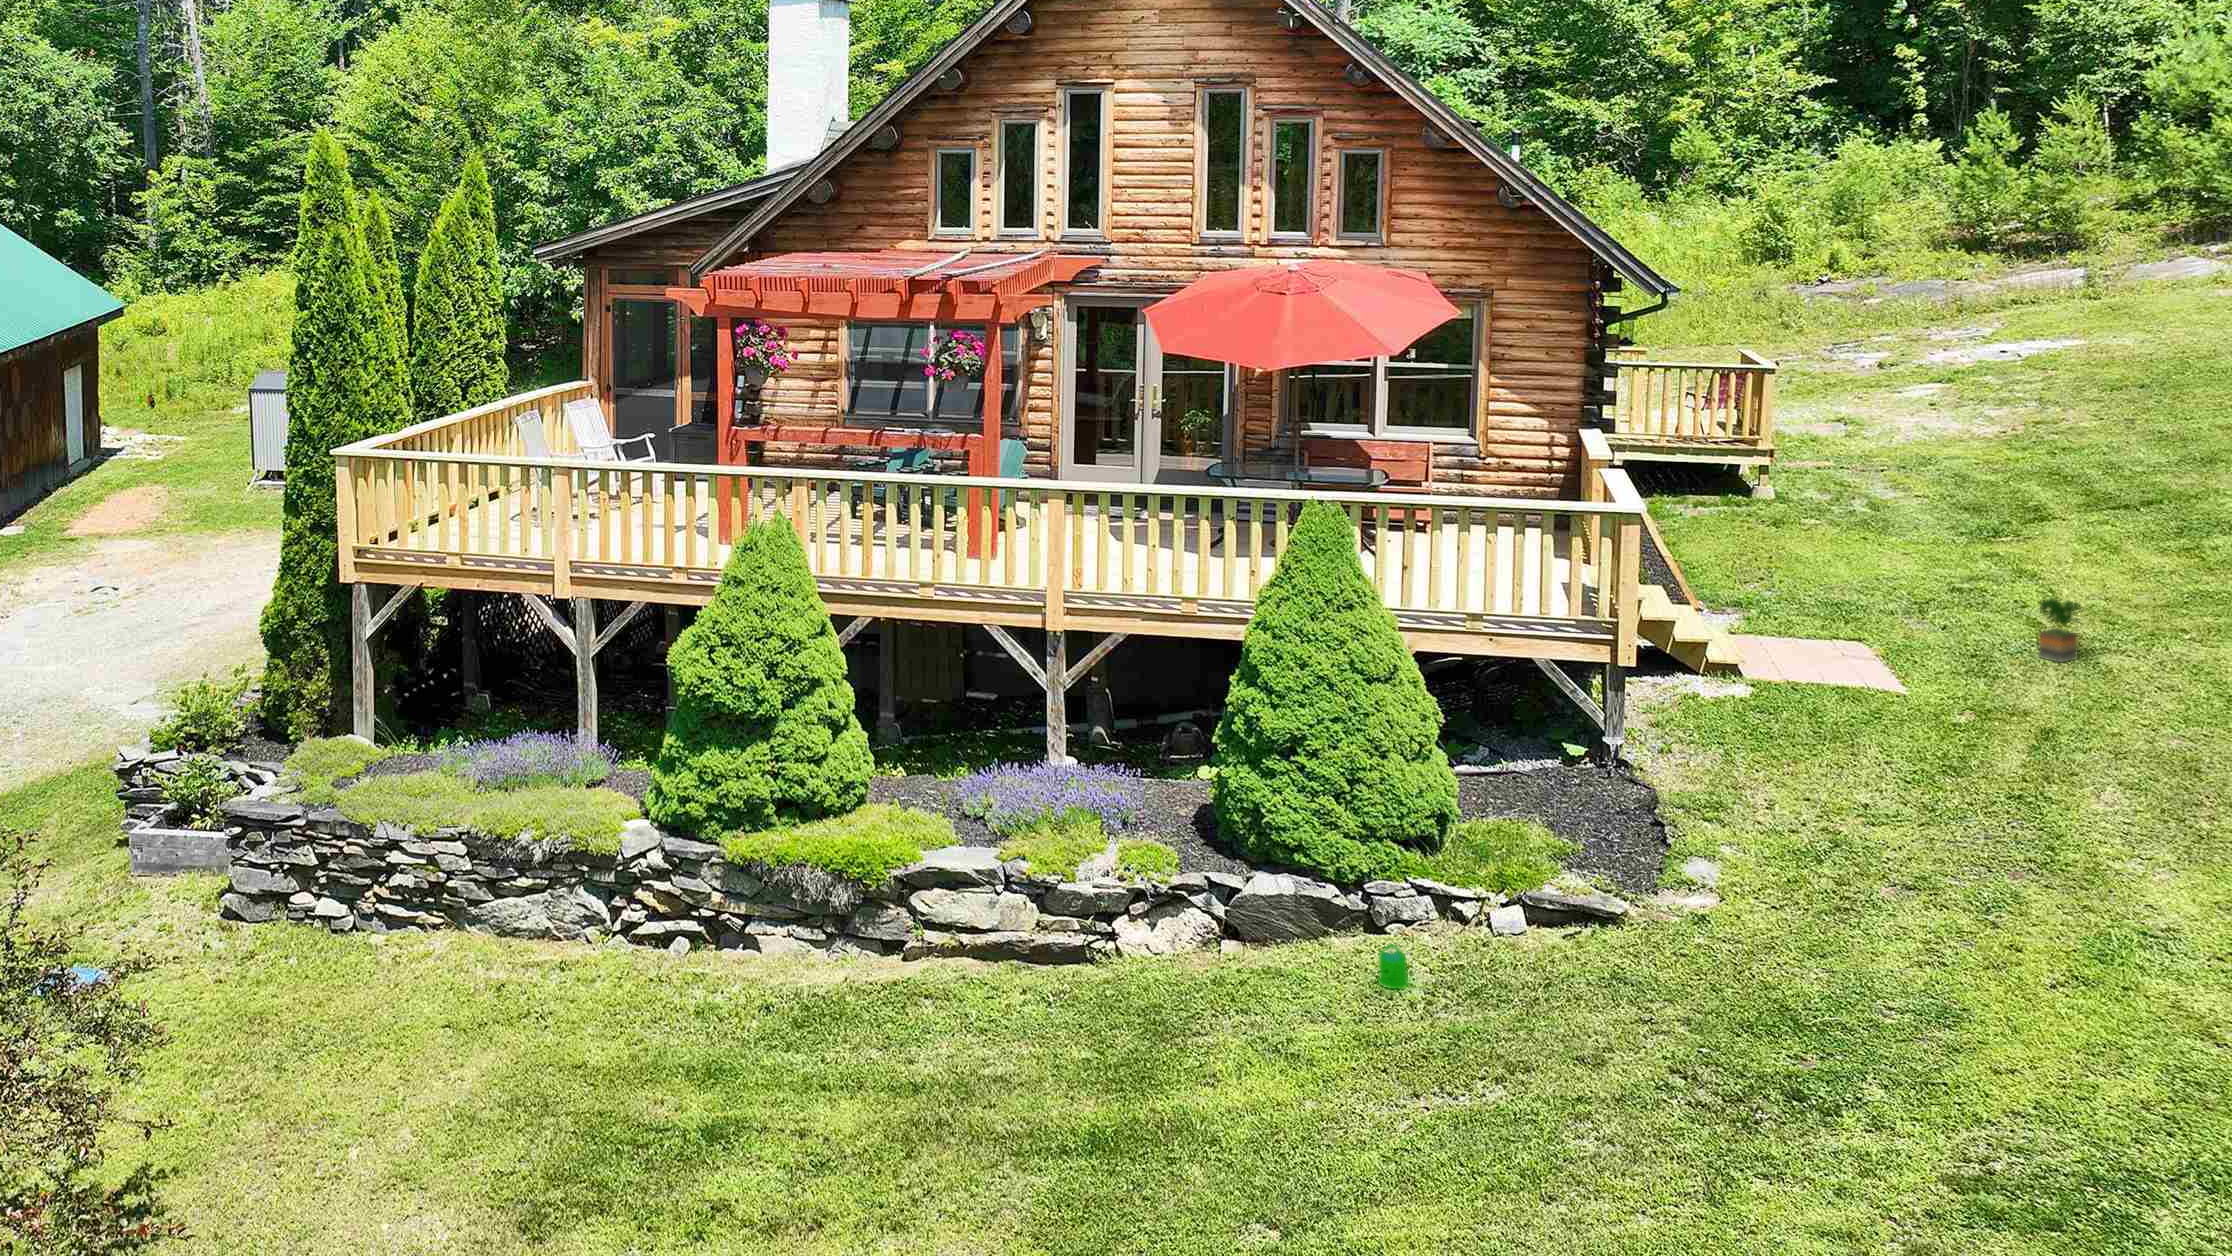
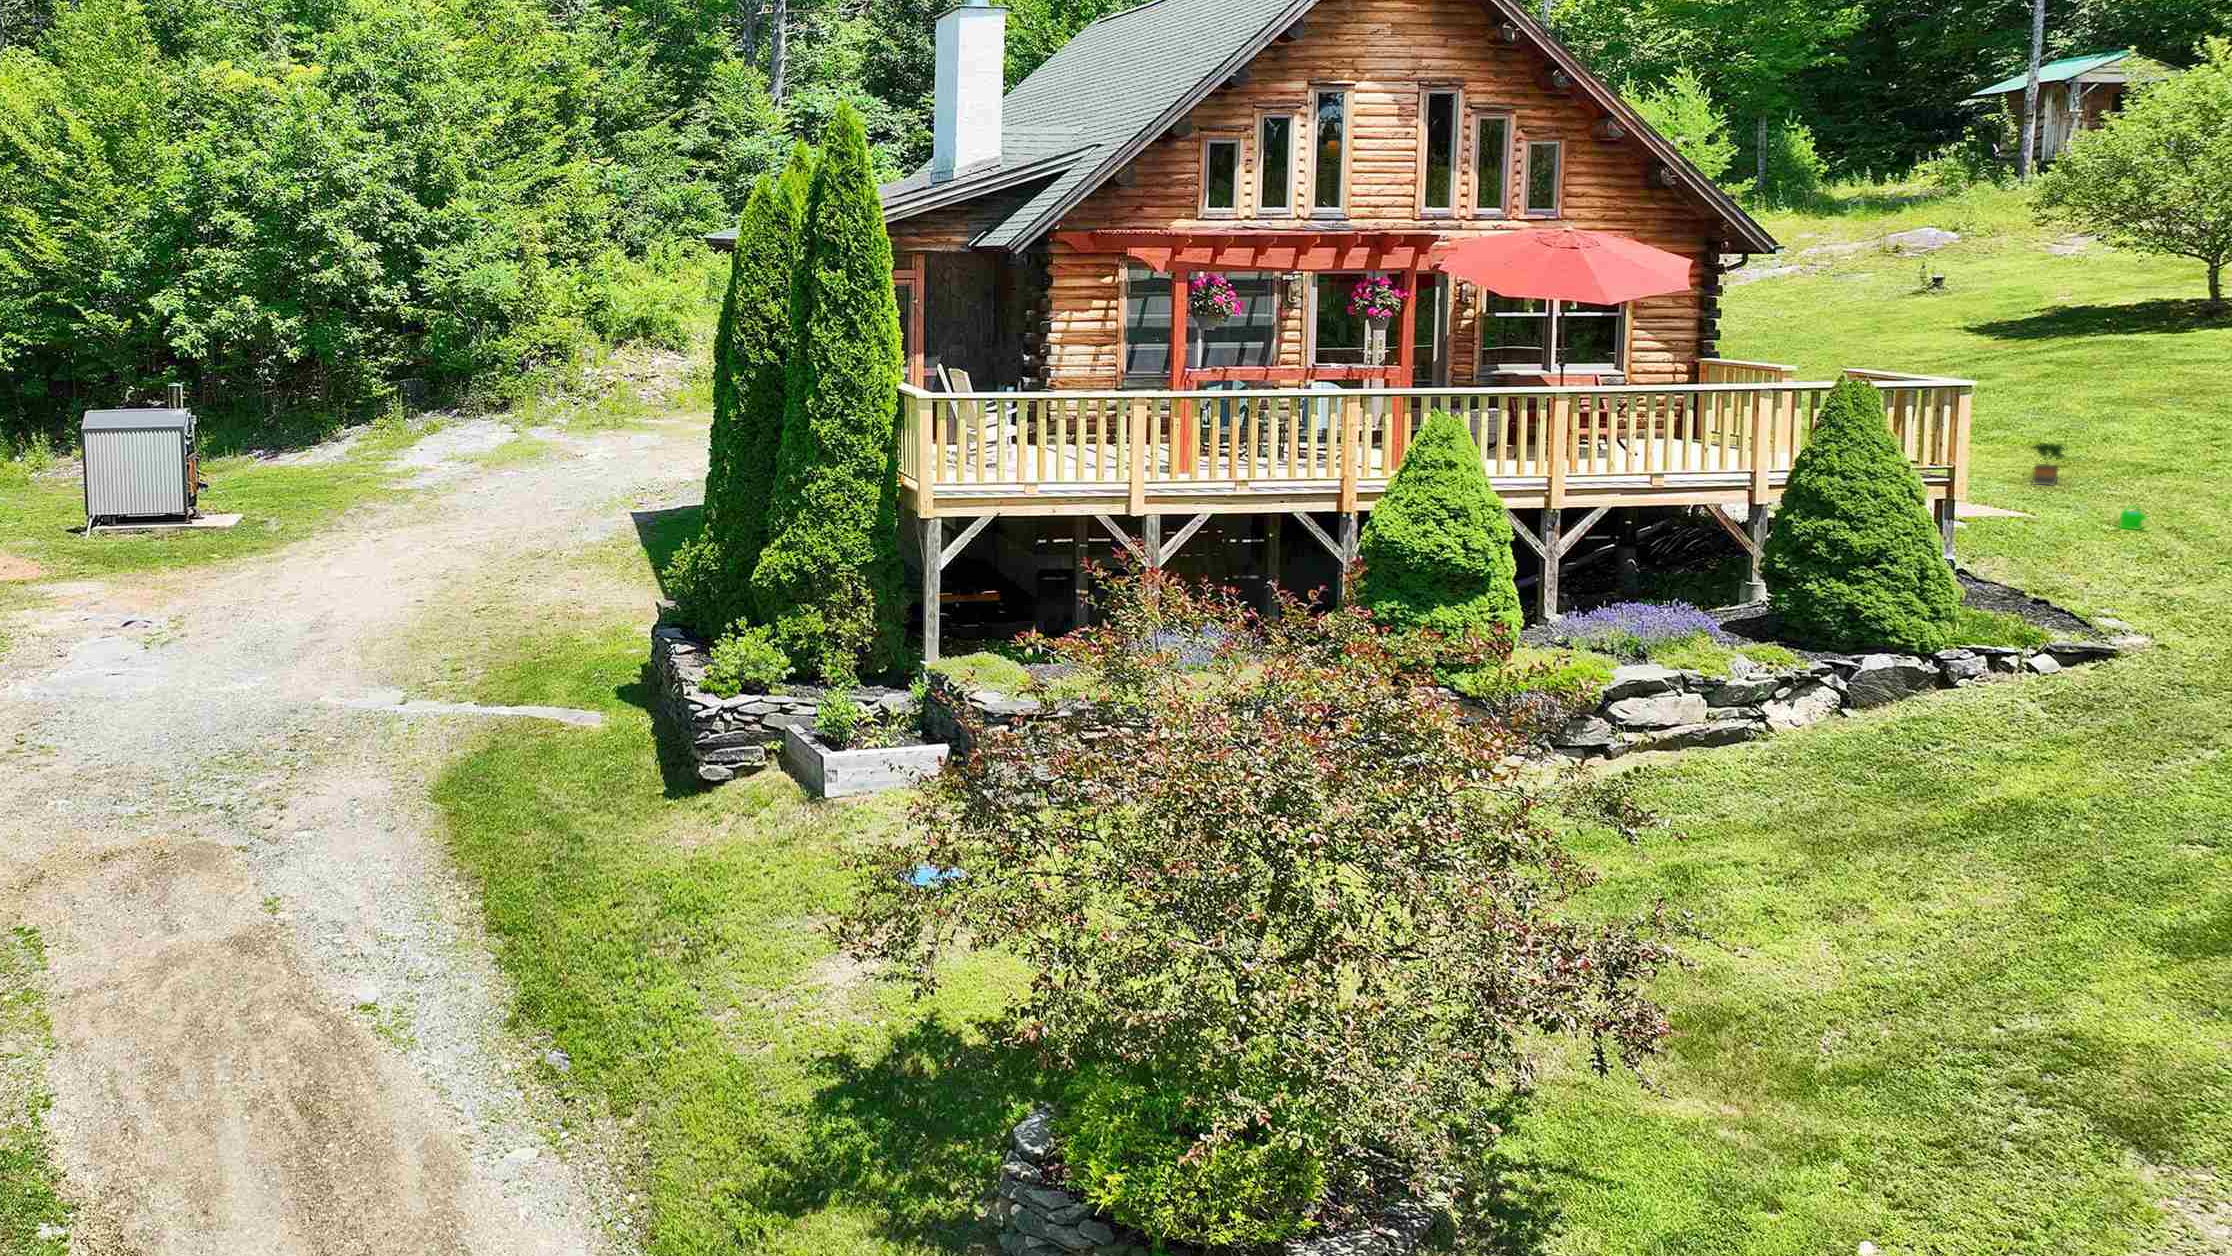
watering can: present [1378,944,1409,989] -> present [2118,505,2147,529]

